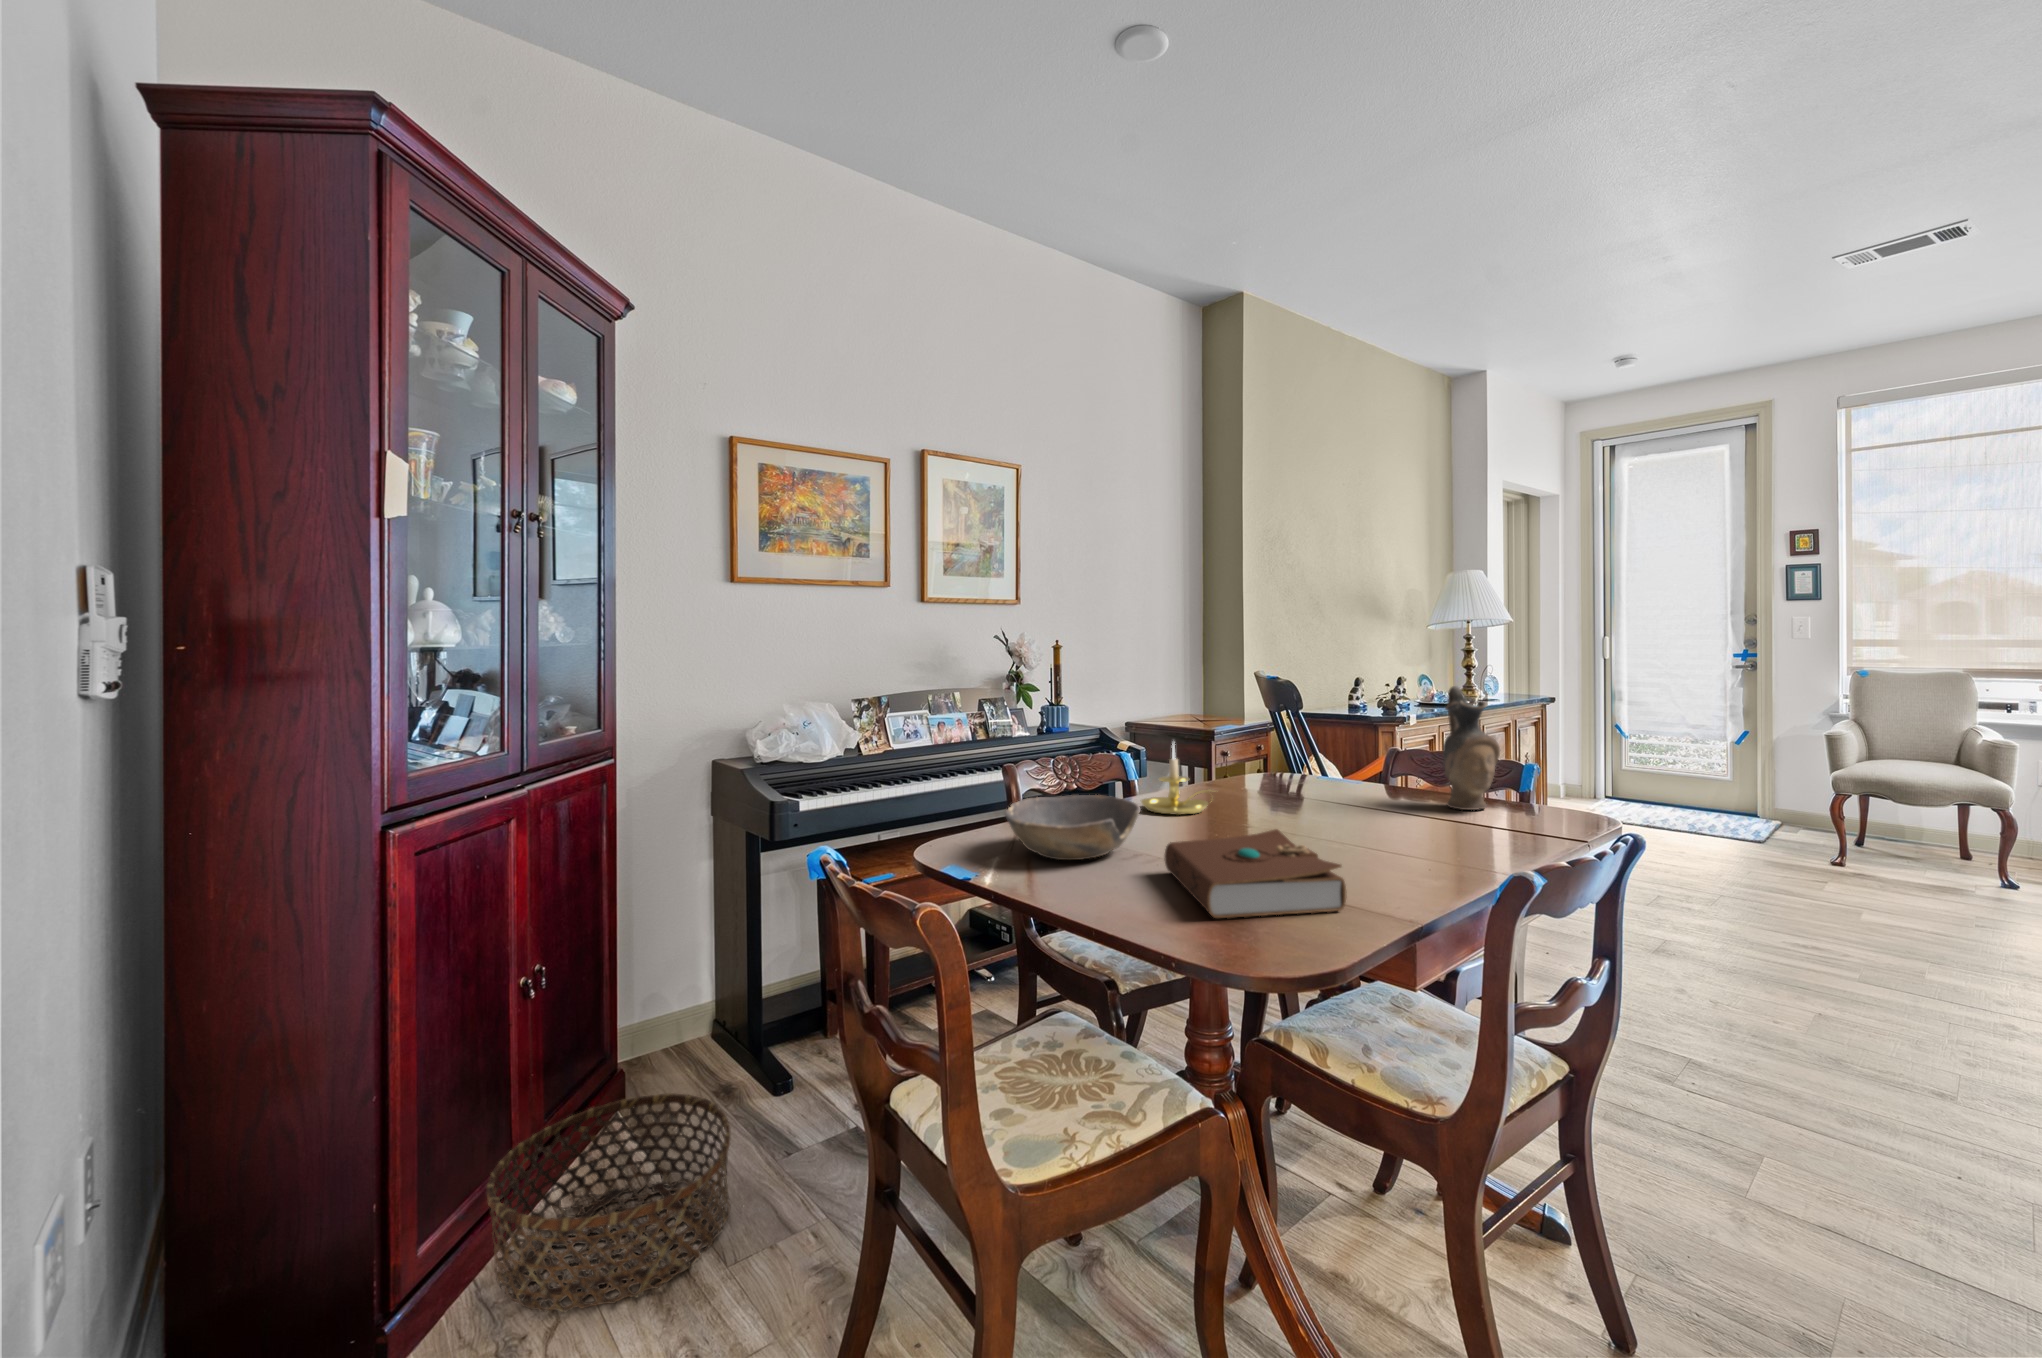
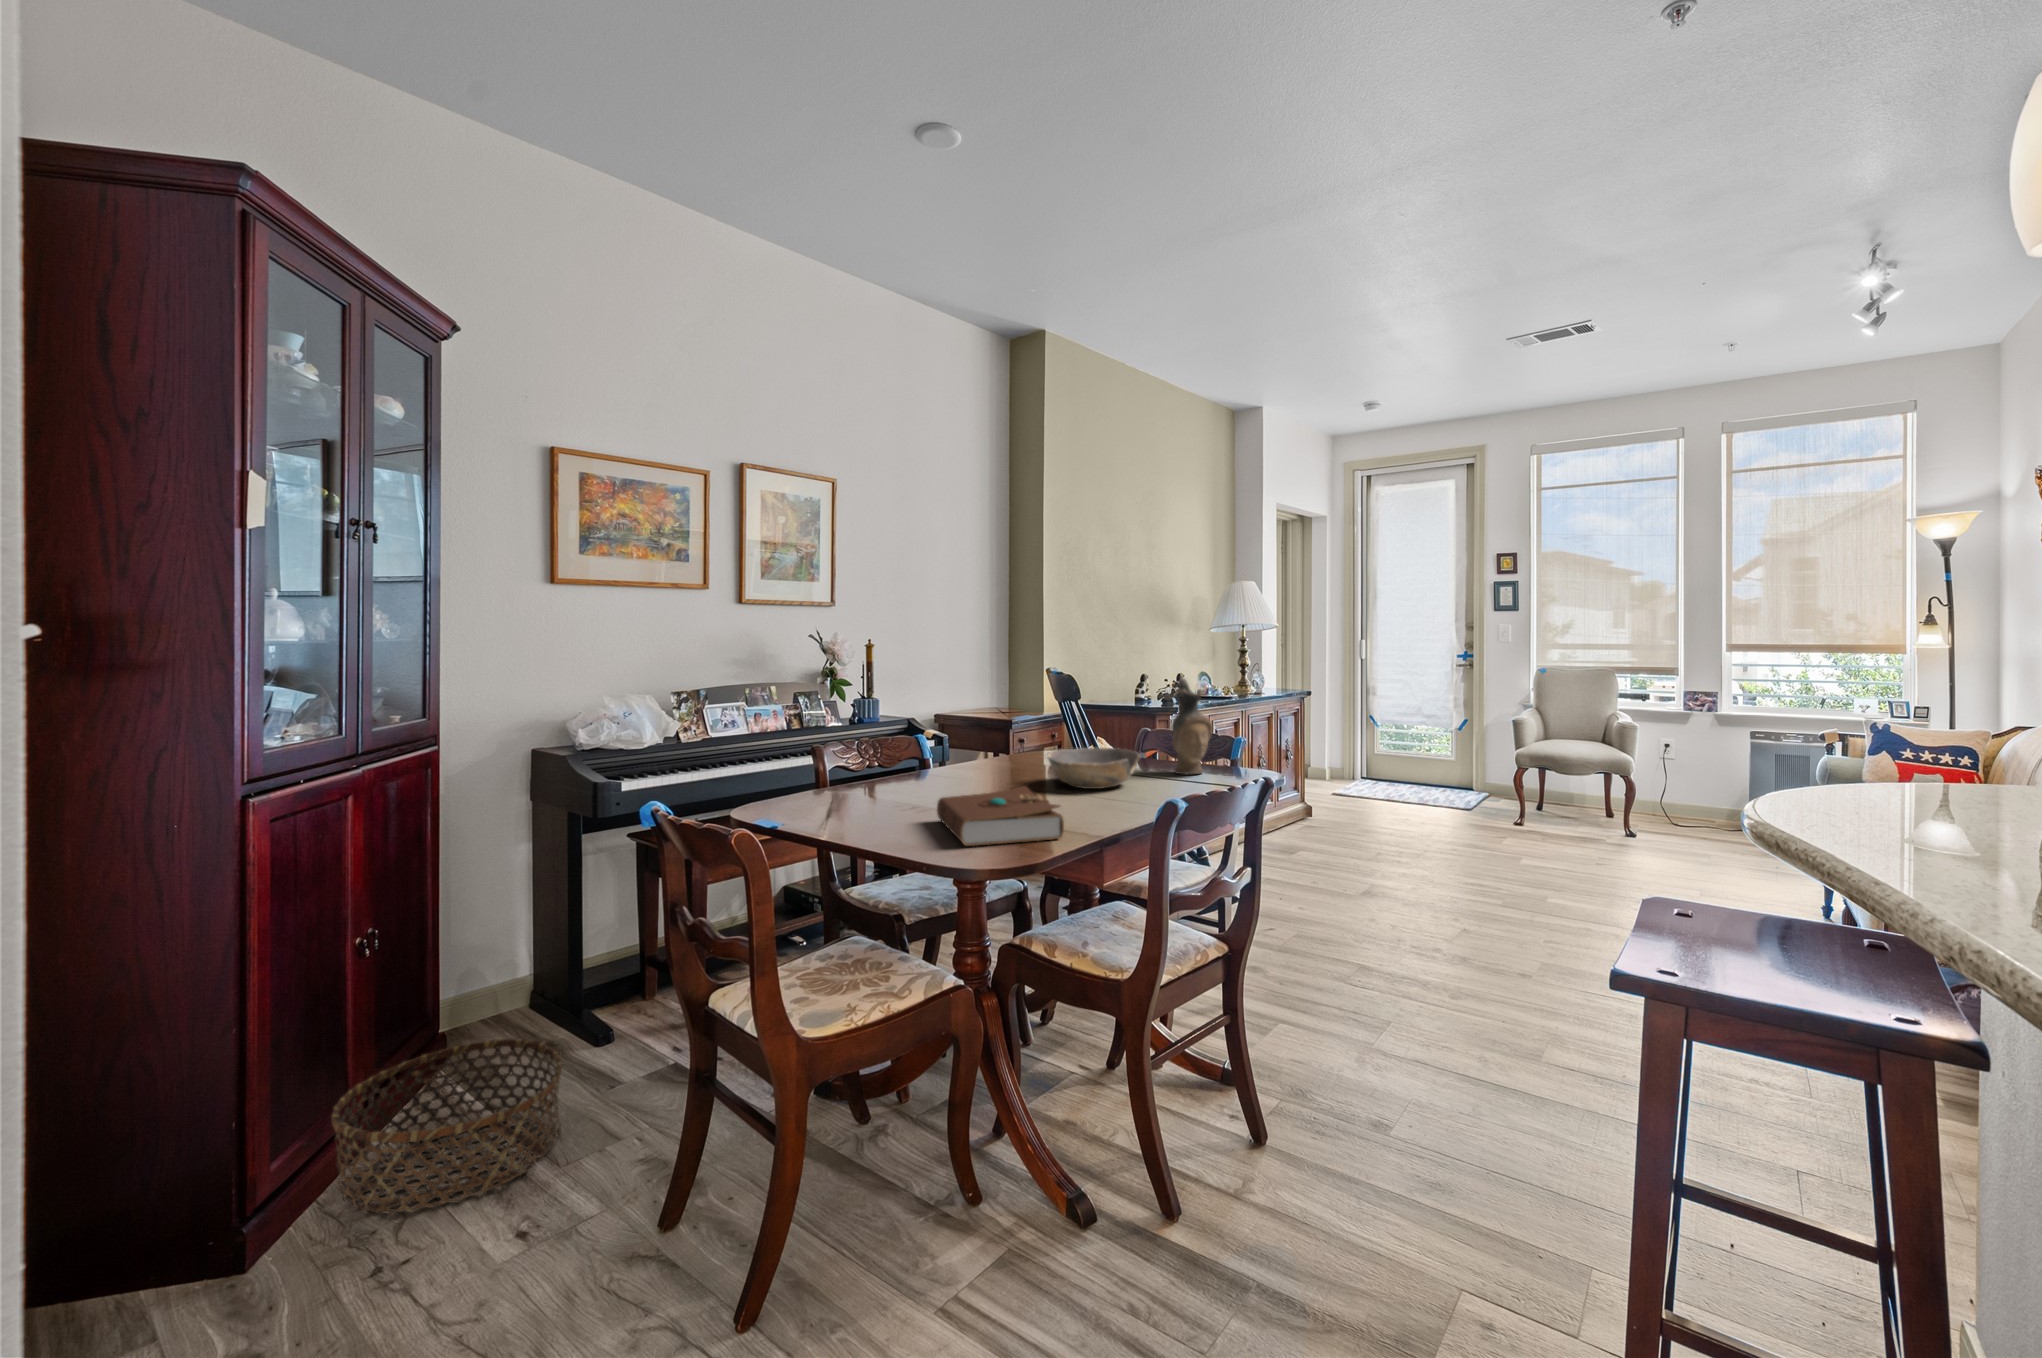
candle holder: present [1141,744,1210,815] -> none [929,723,993,783]
bowl: present [1004,795,1140,860] -> present [1048,747,1140,789]

